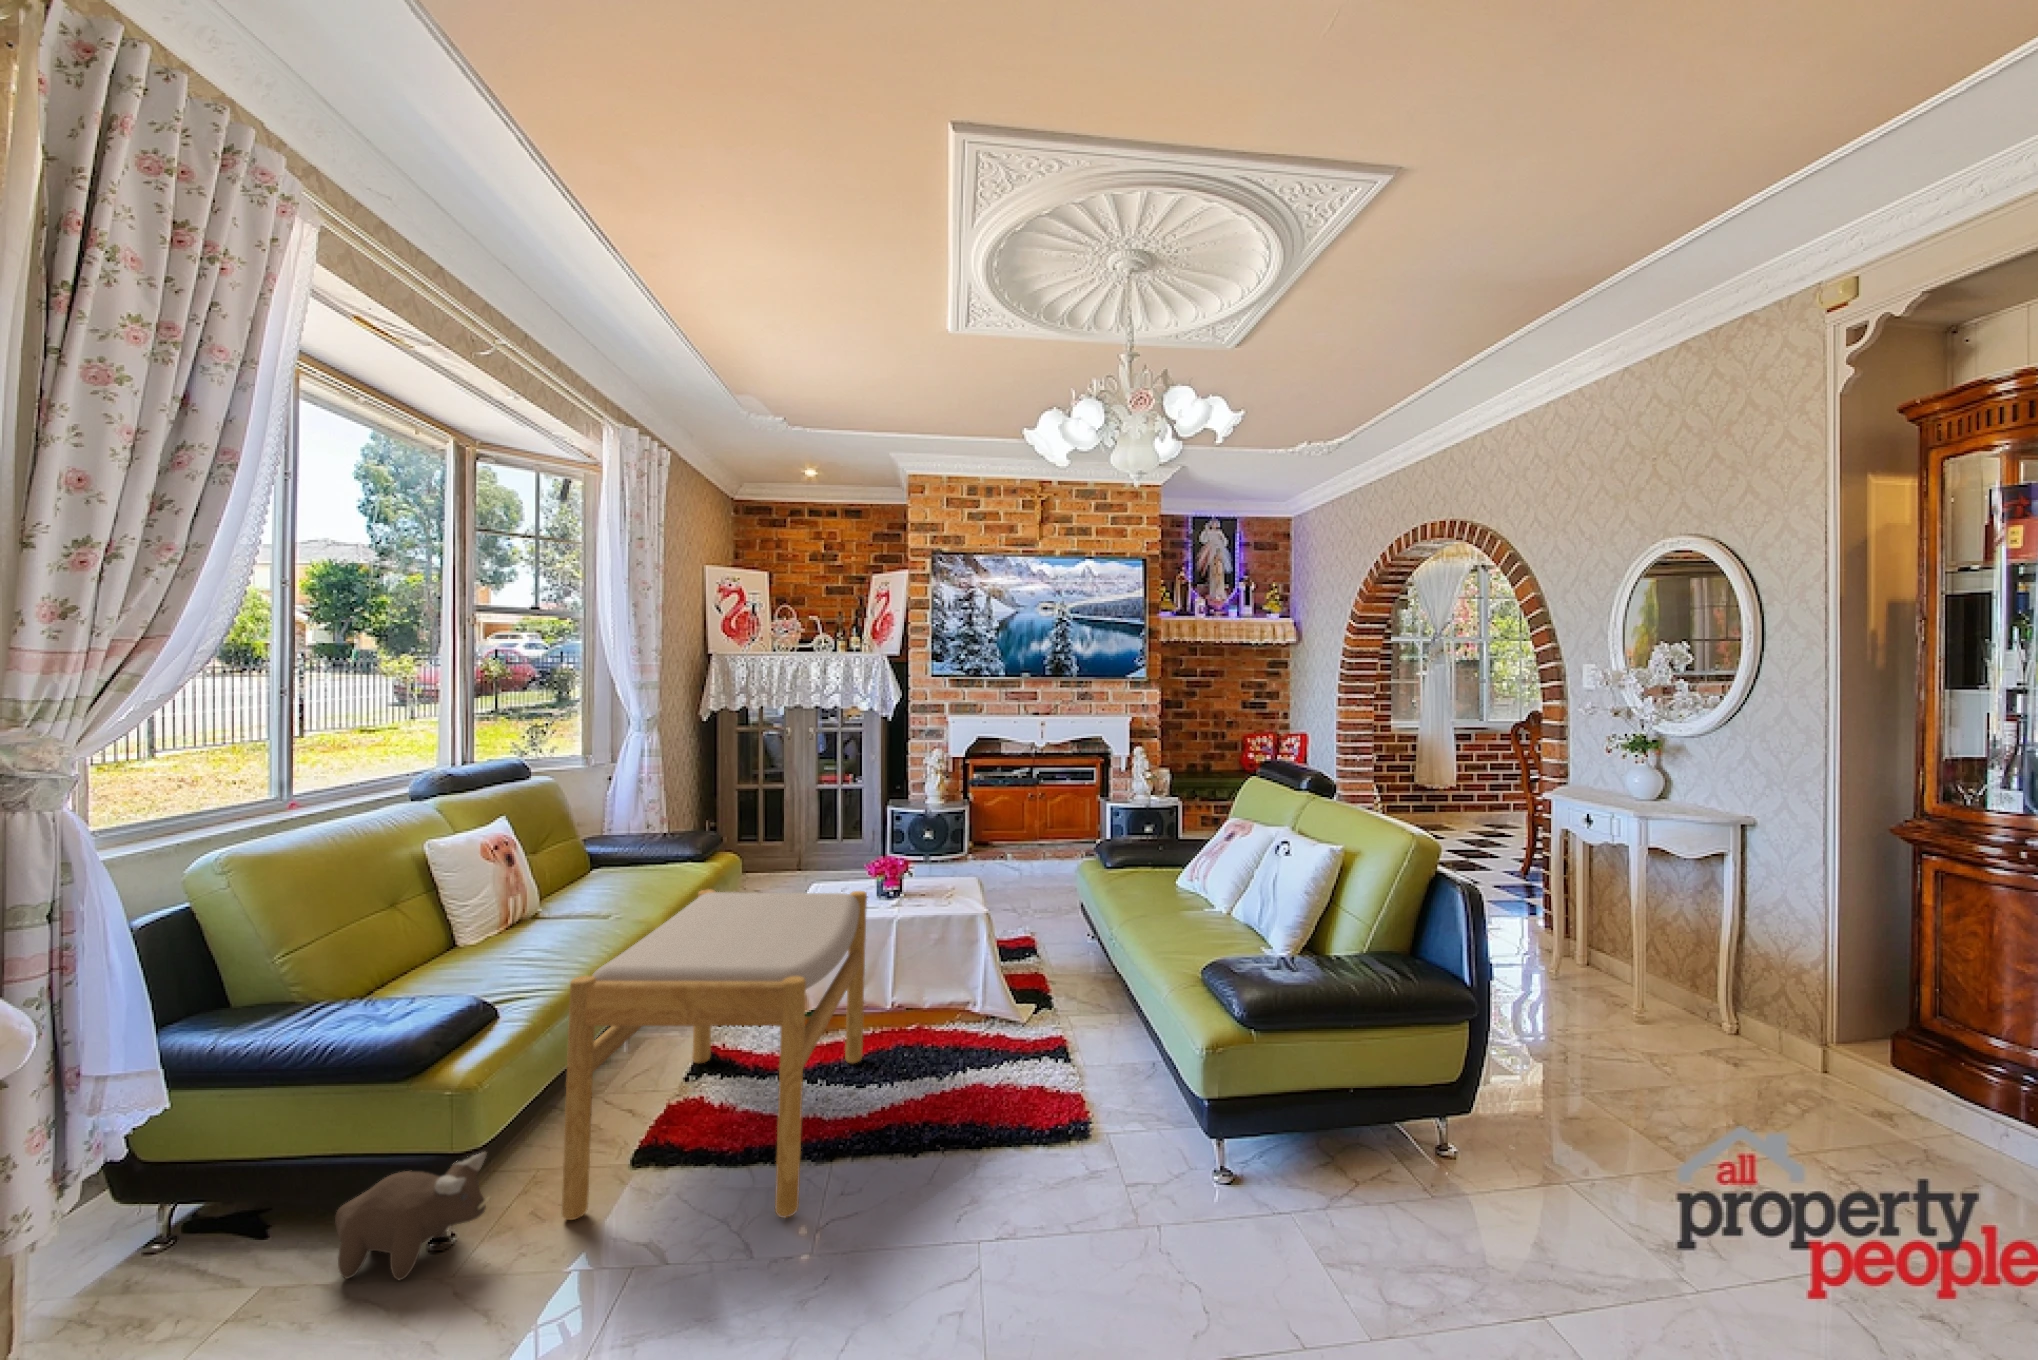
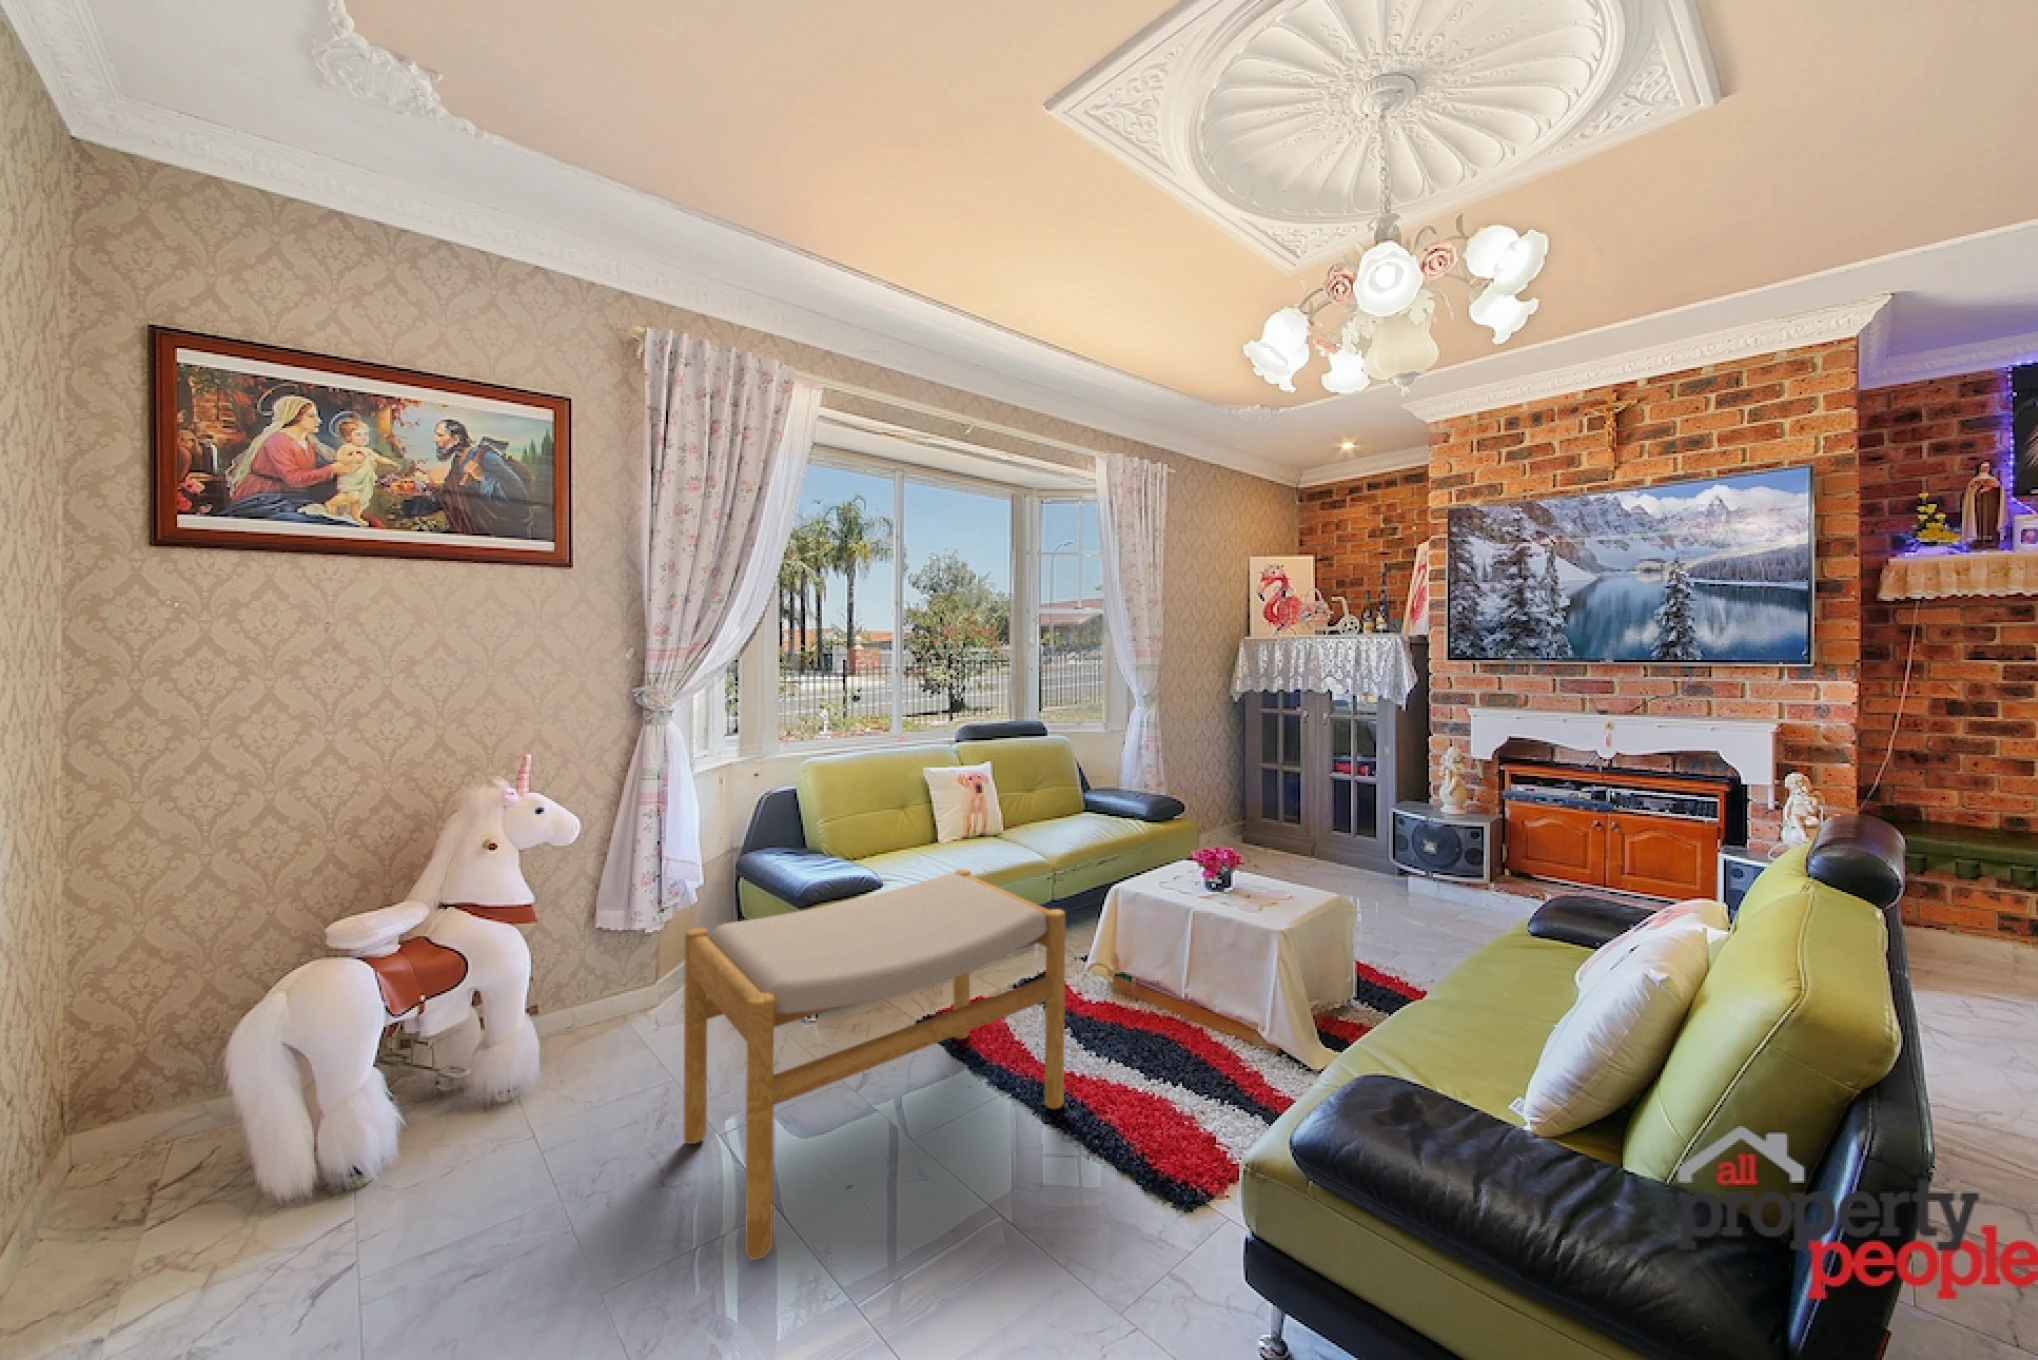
plush toy: present [335,1152,490,1280] -> none [572,1041,654,1127]

